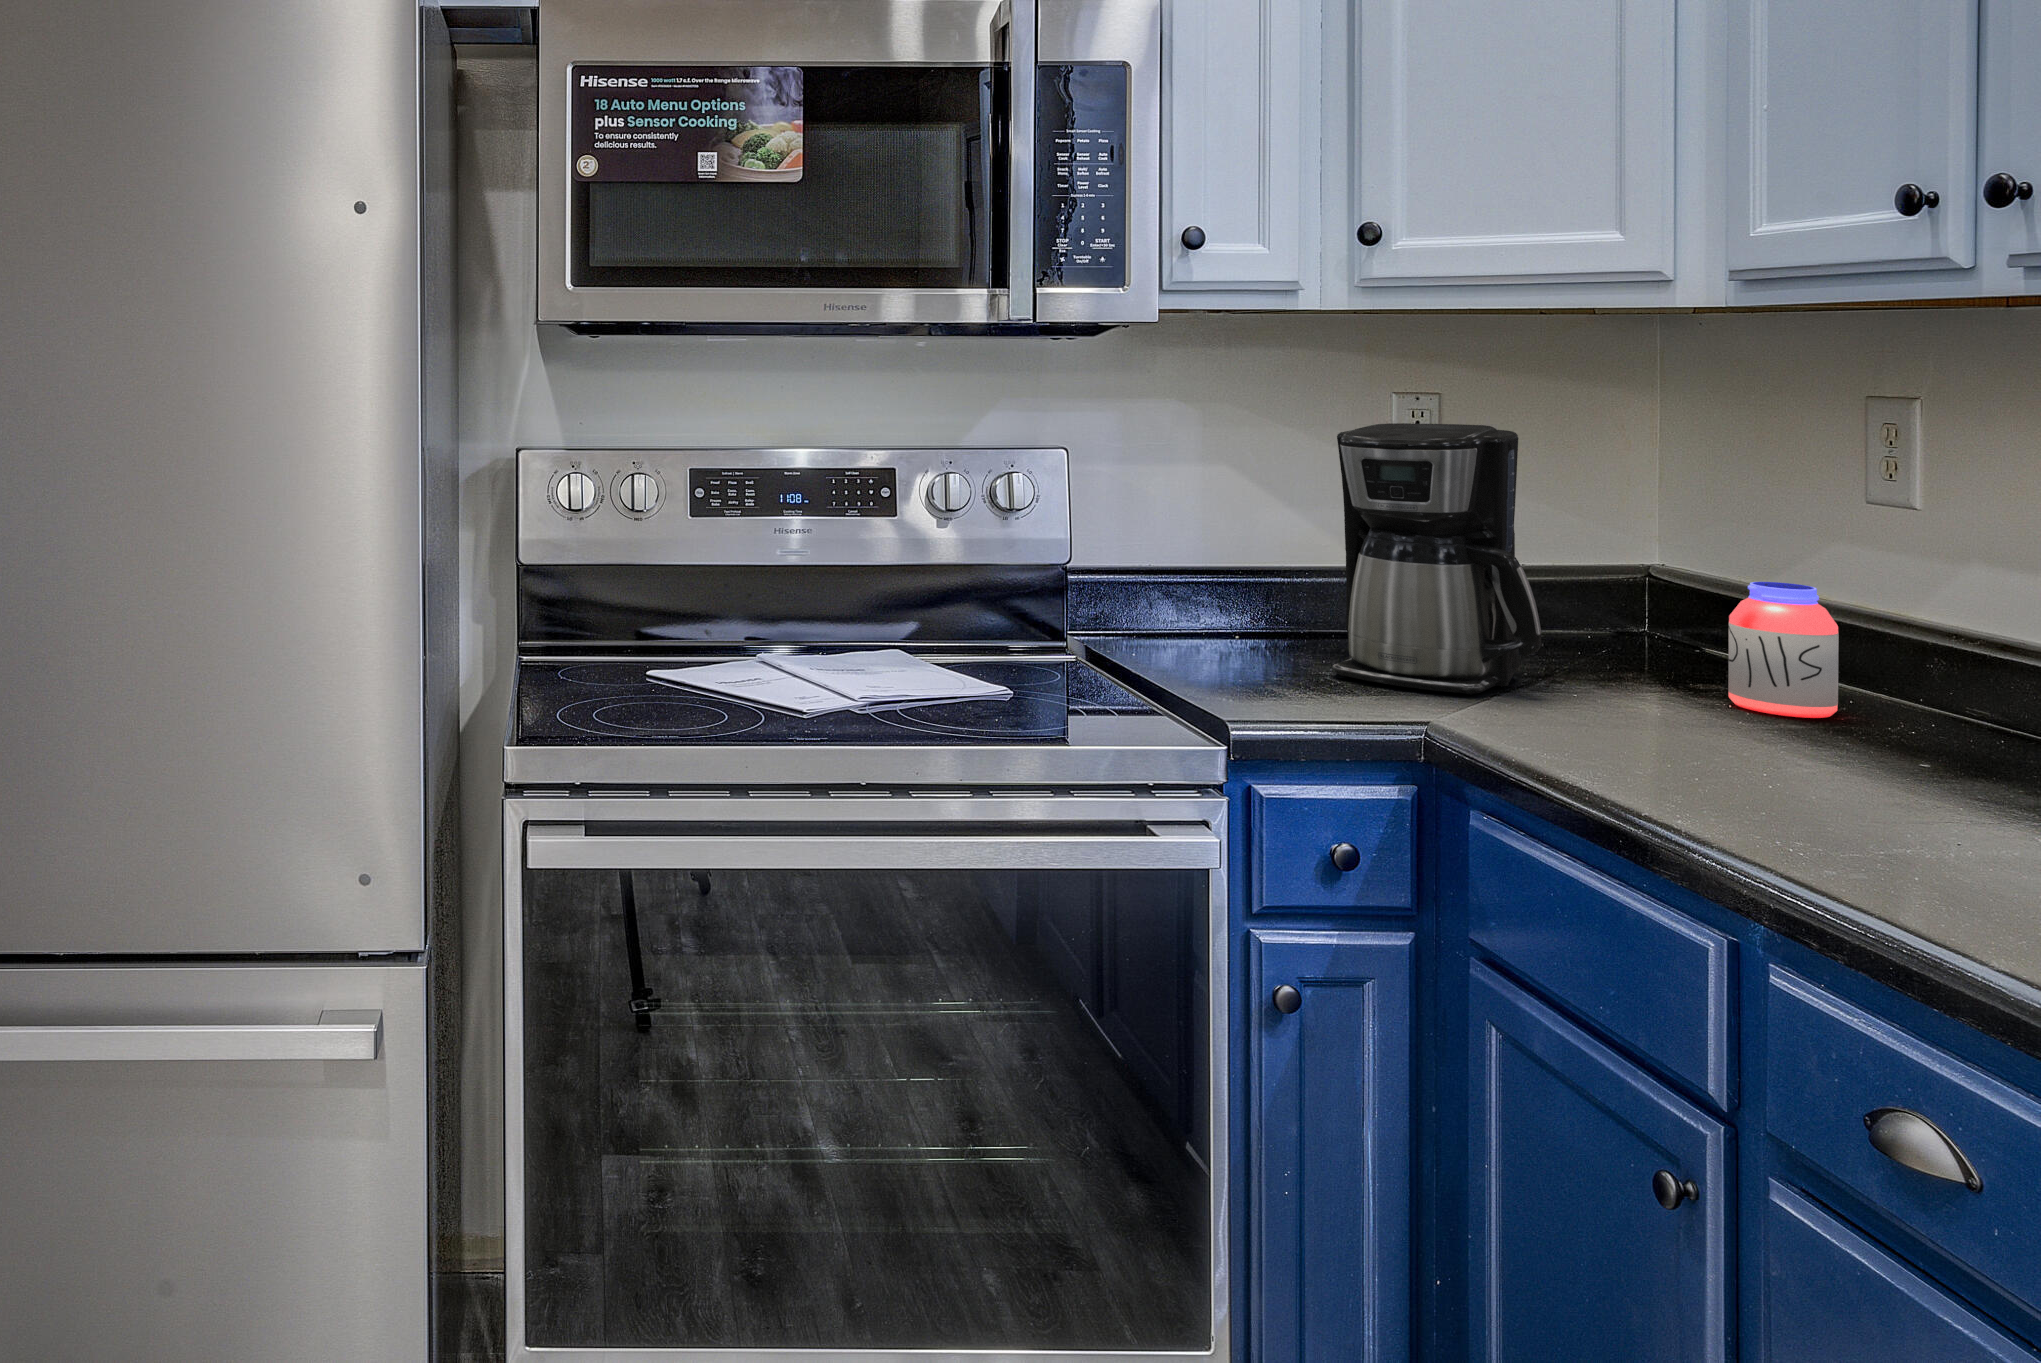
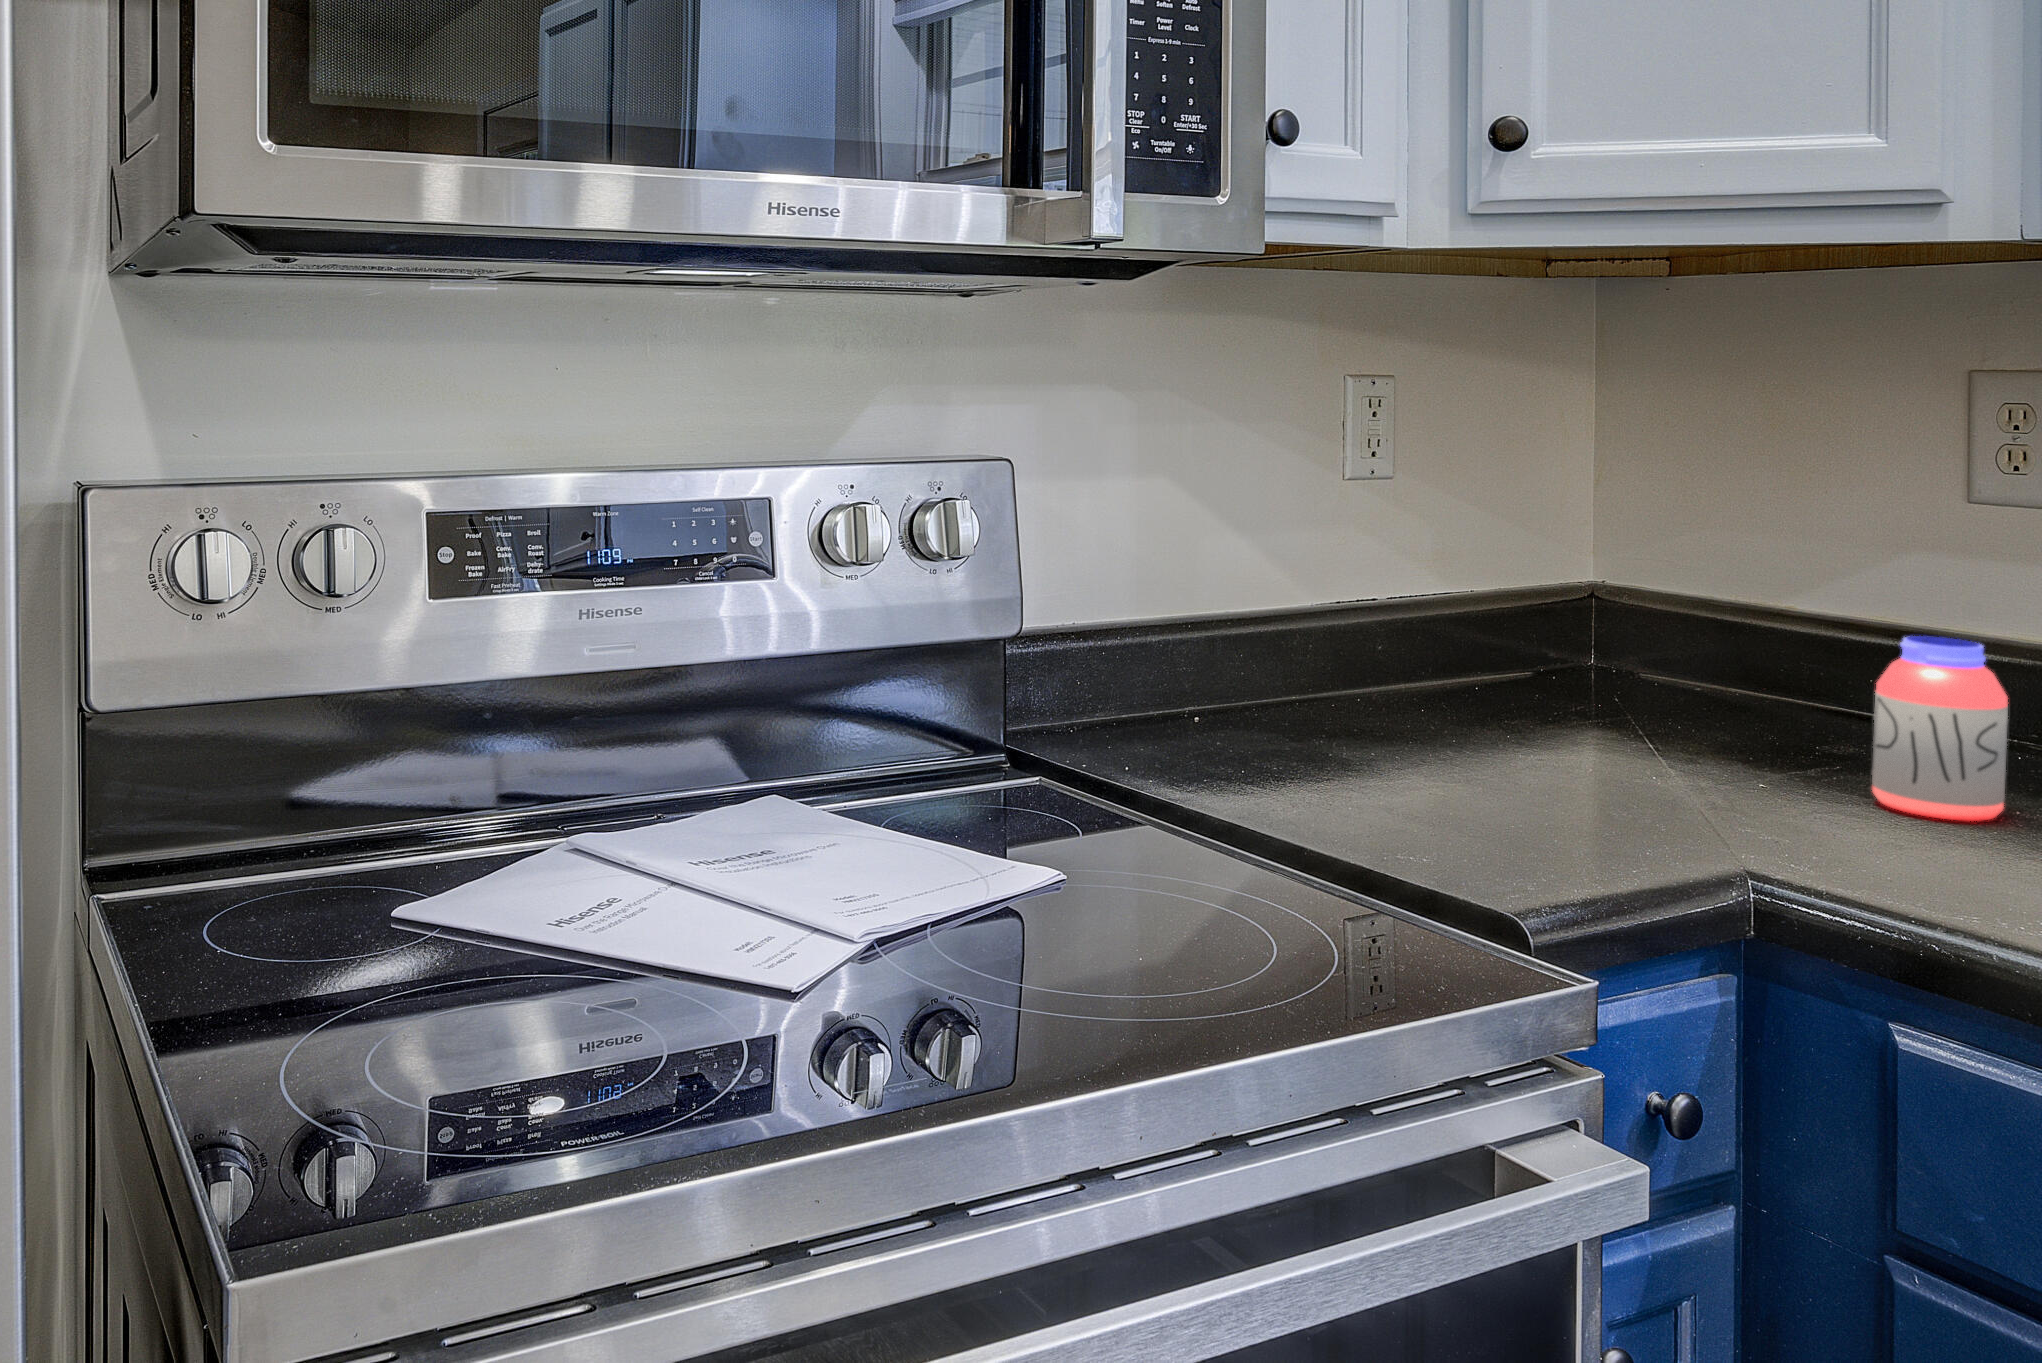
coffee maker: present [1332,423,1542,695] -> none [1404,423,1689,823]

